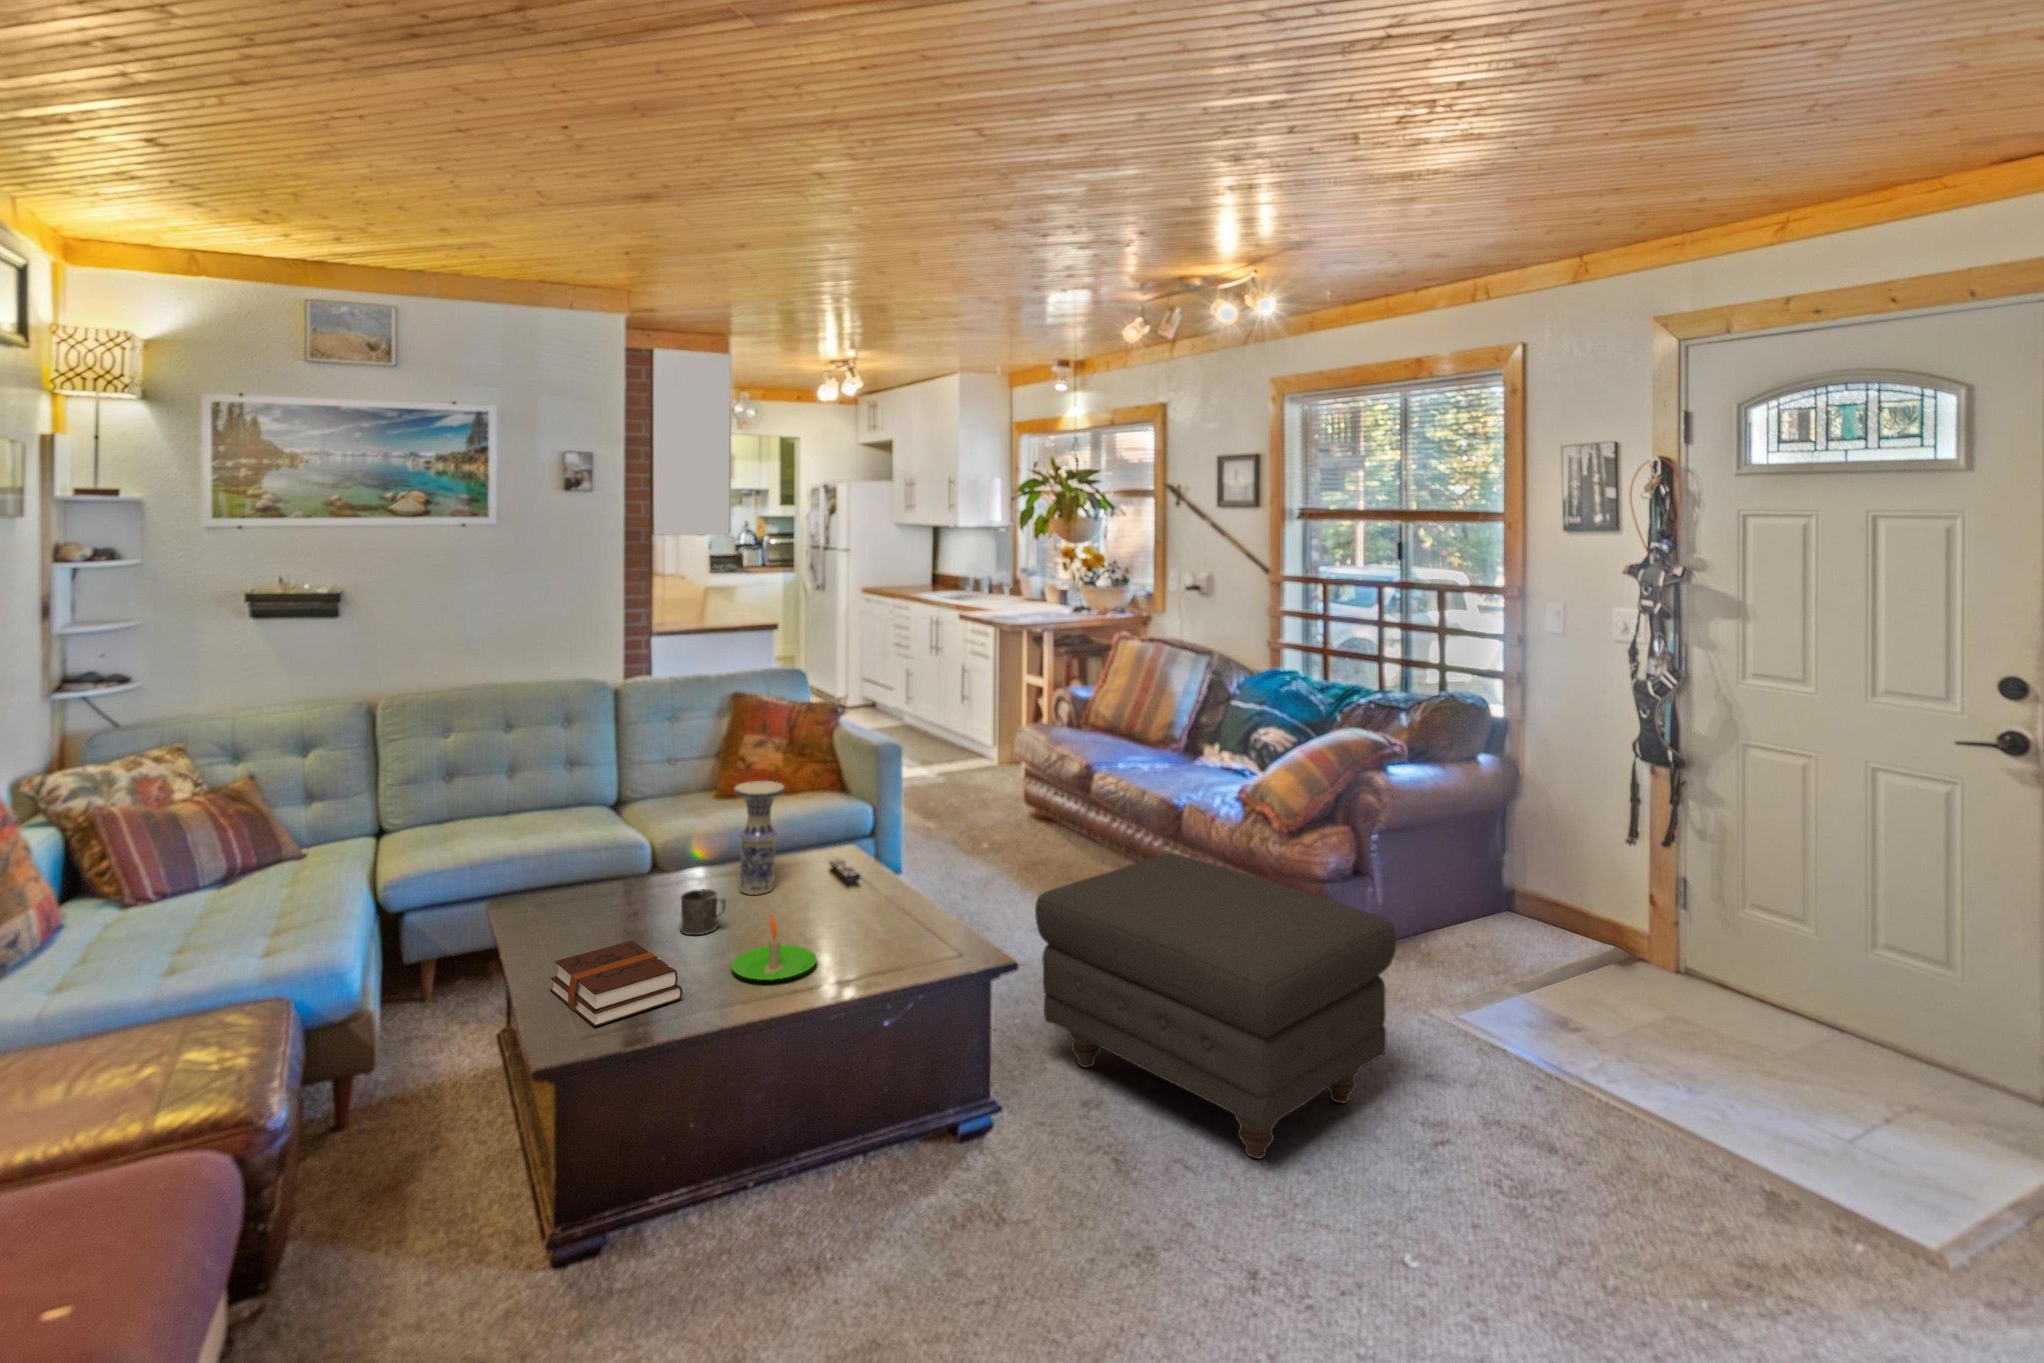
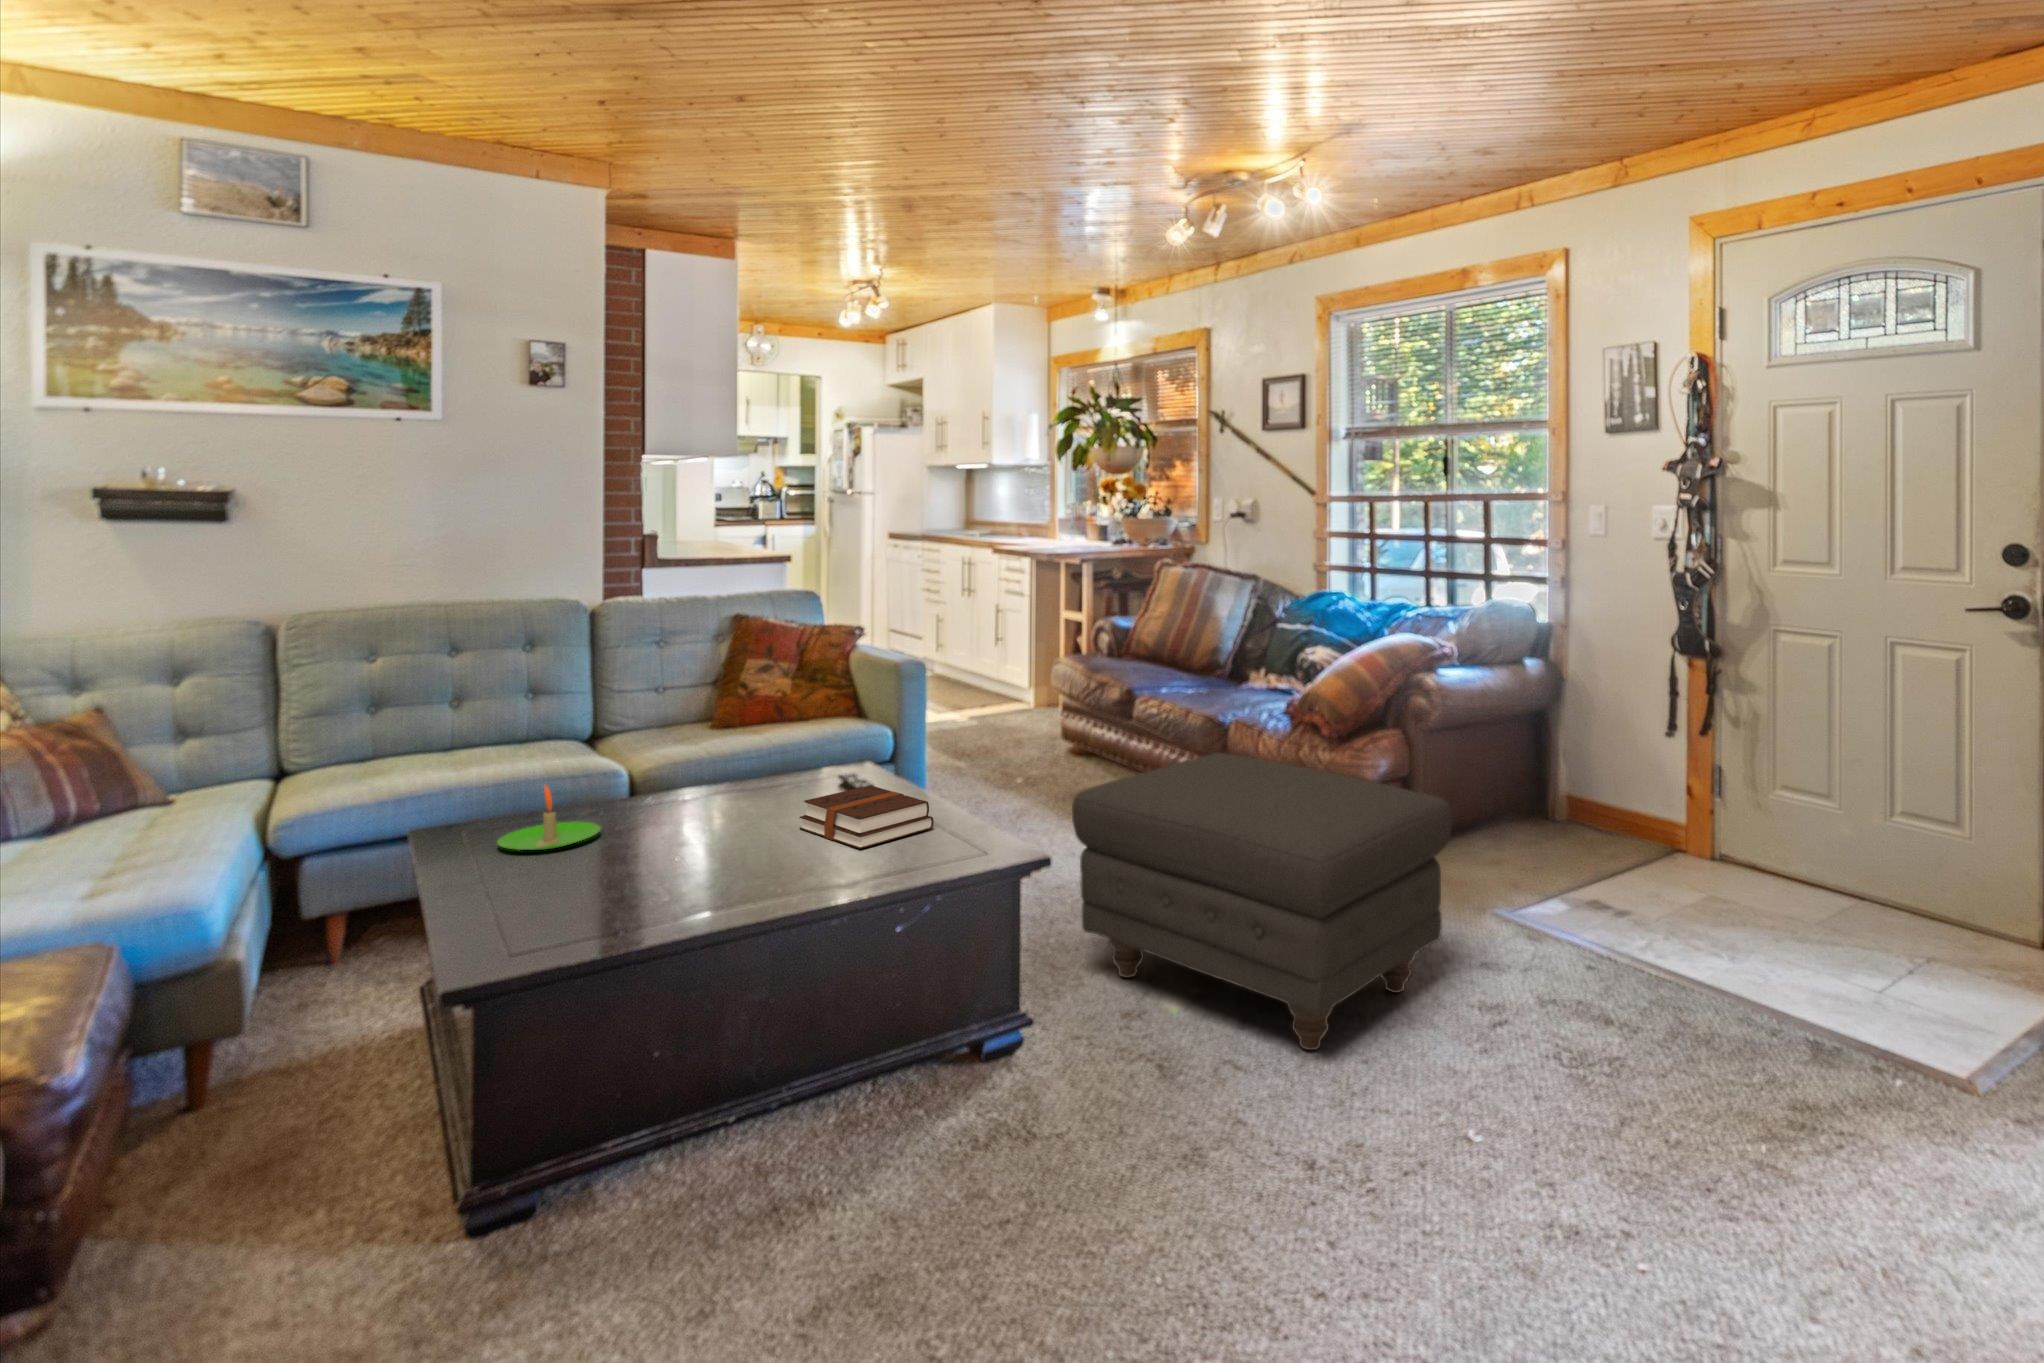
vase: present [734,781,785,895] -> none [724,686,785,812]
mug: present [680,889,726,935] -> none [654,801,711,852]
candle: present [731,914,817,980] -> present [497,786,601,850]
hardback book: present [550,941,682,1027] -> present [799,786,934,849]

